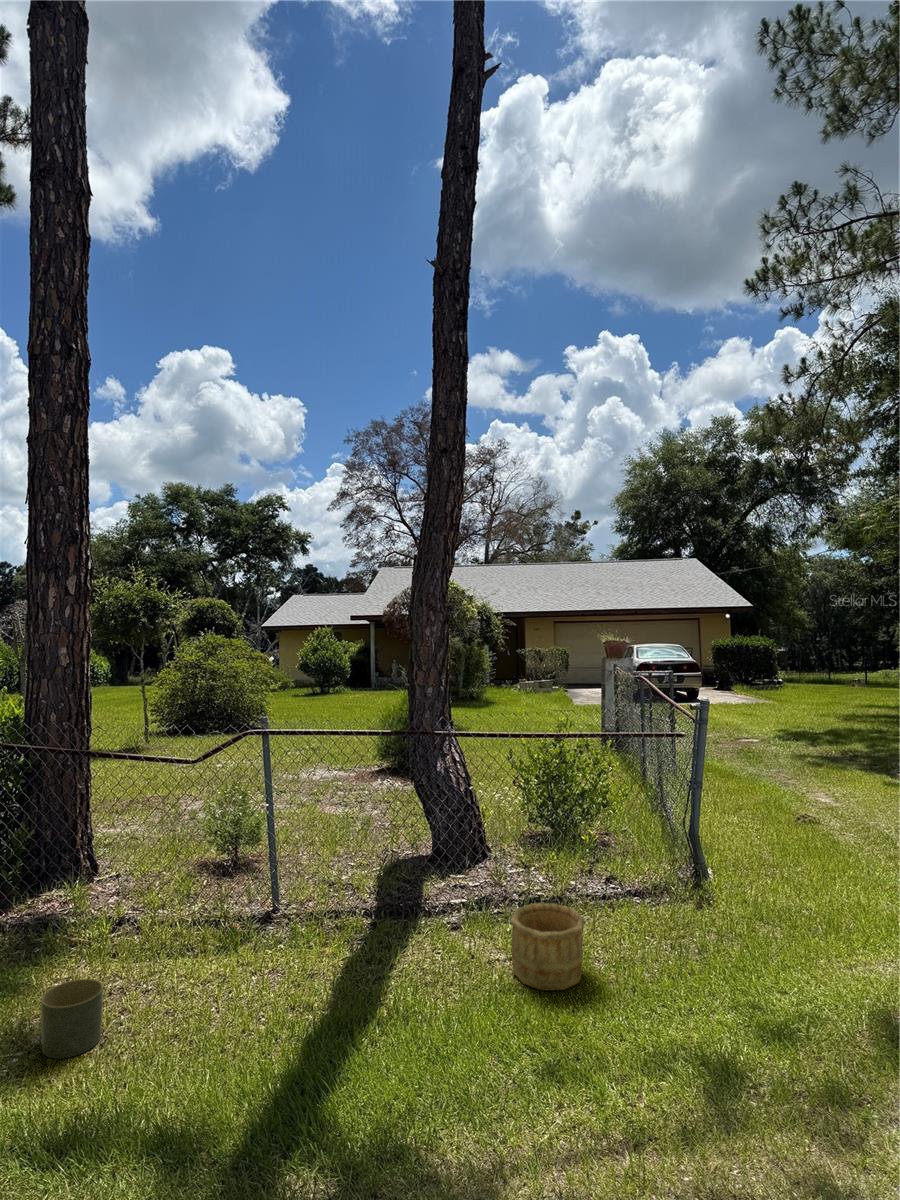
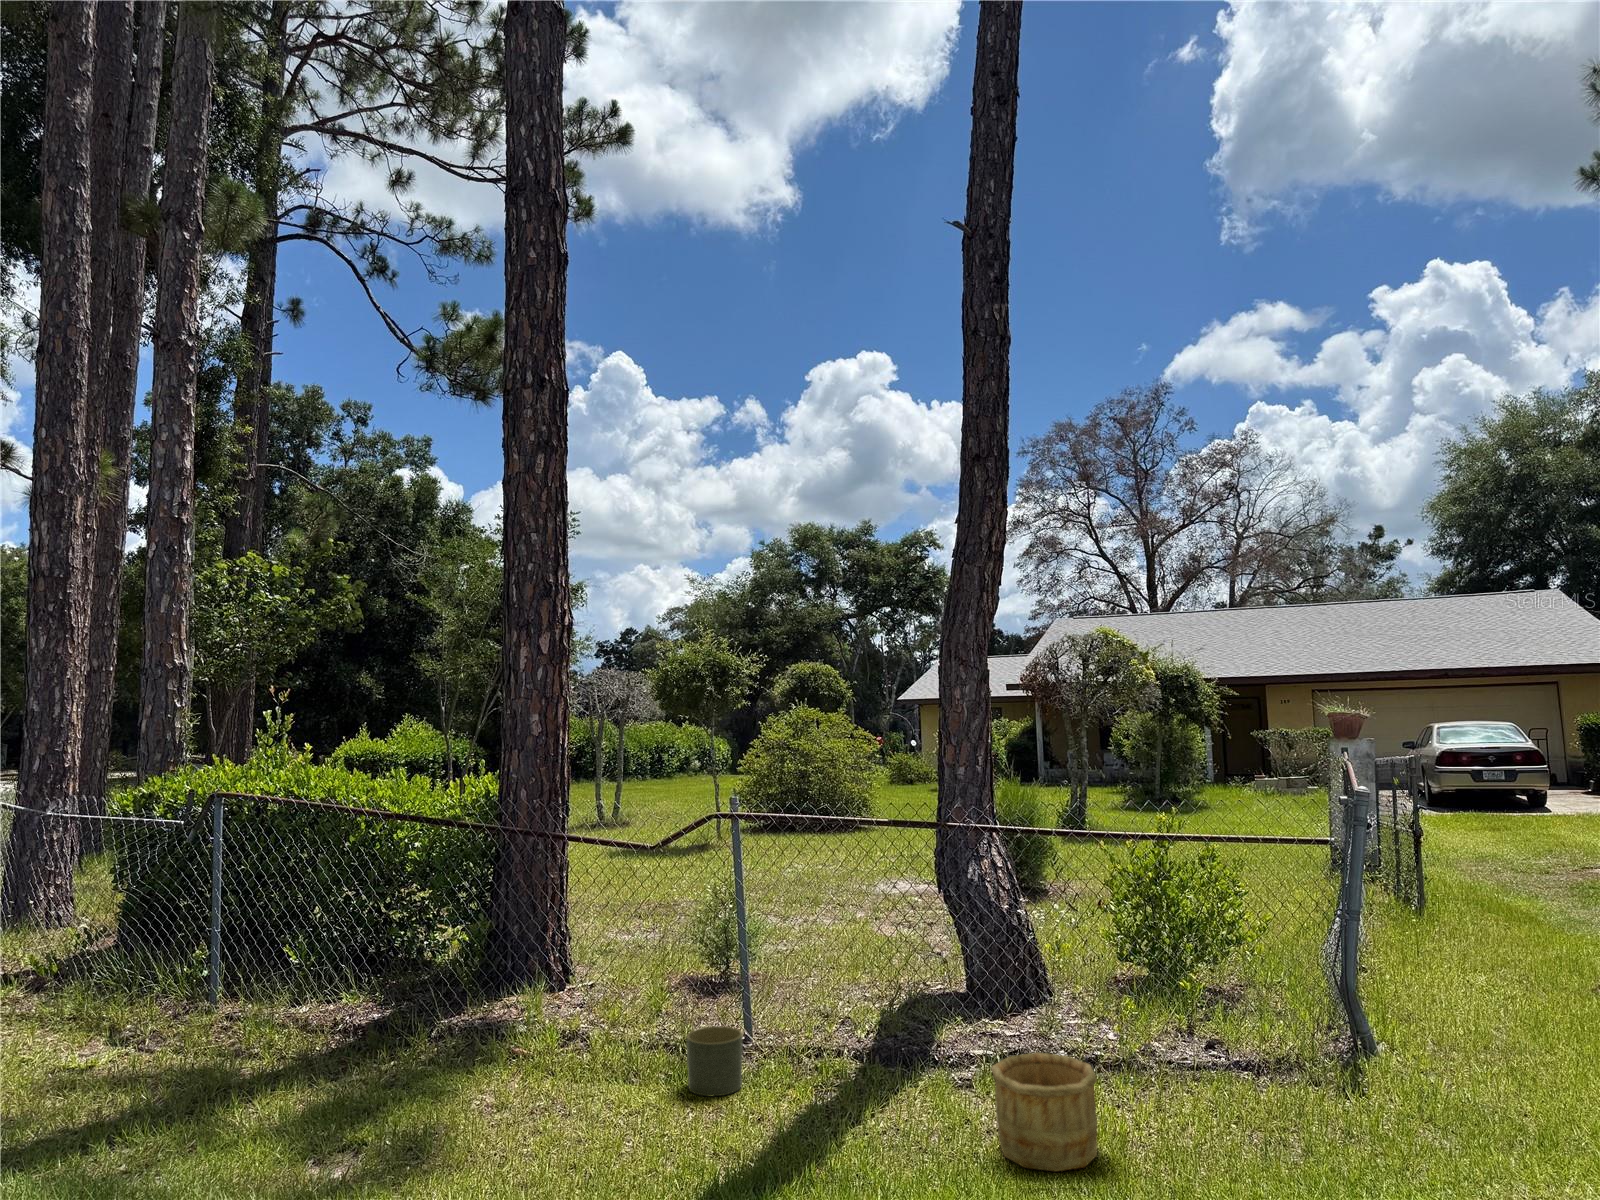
planter: present [41,979,103,1059] -> present [687,1026,742,1096]

